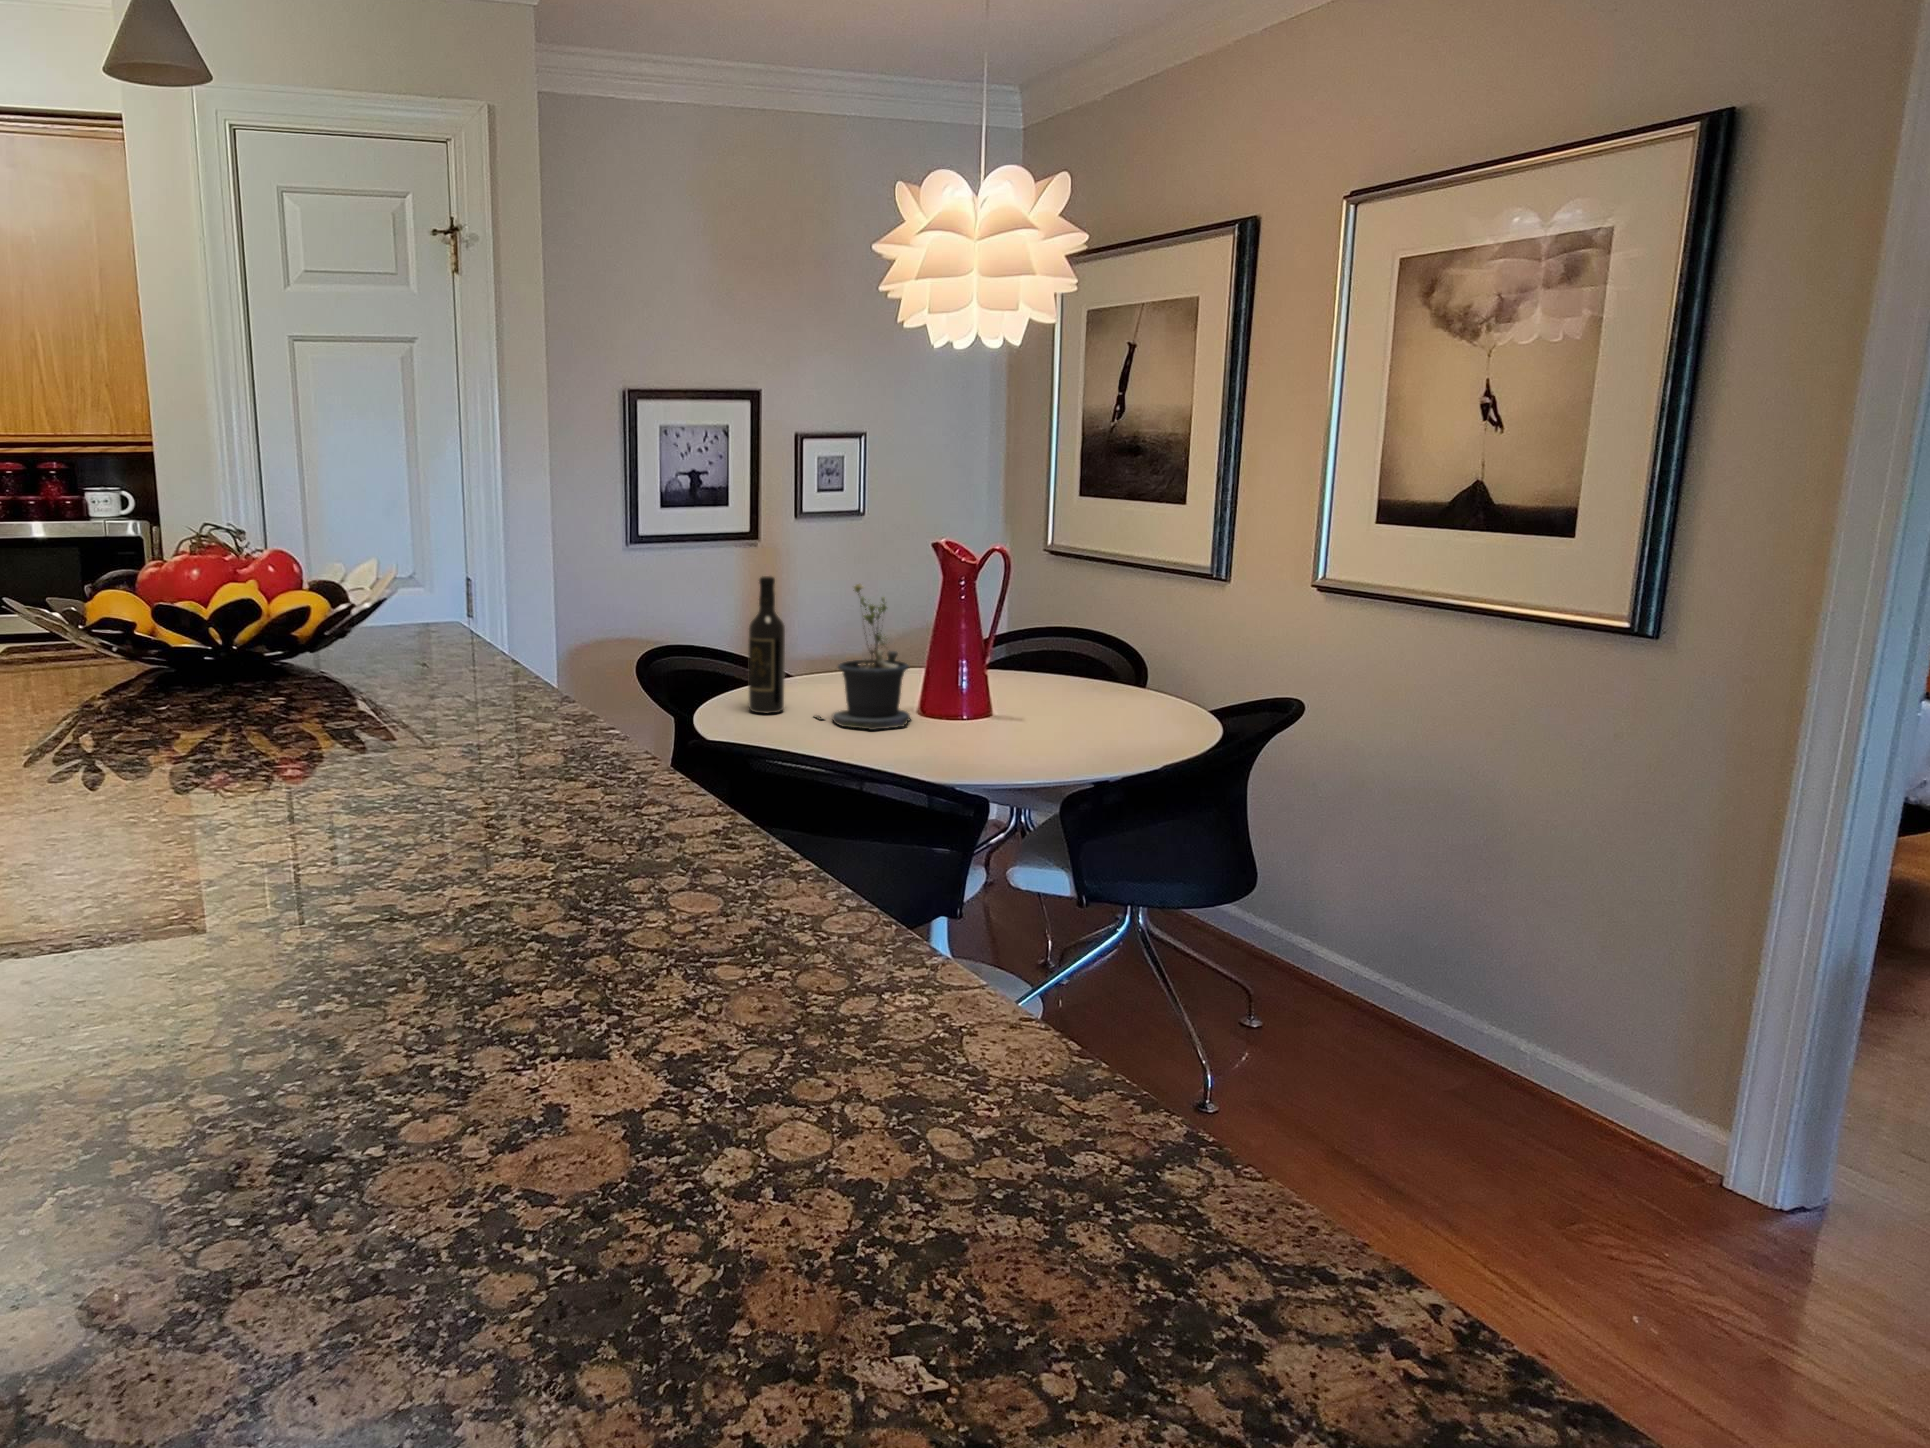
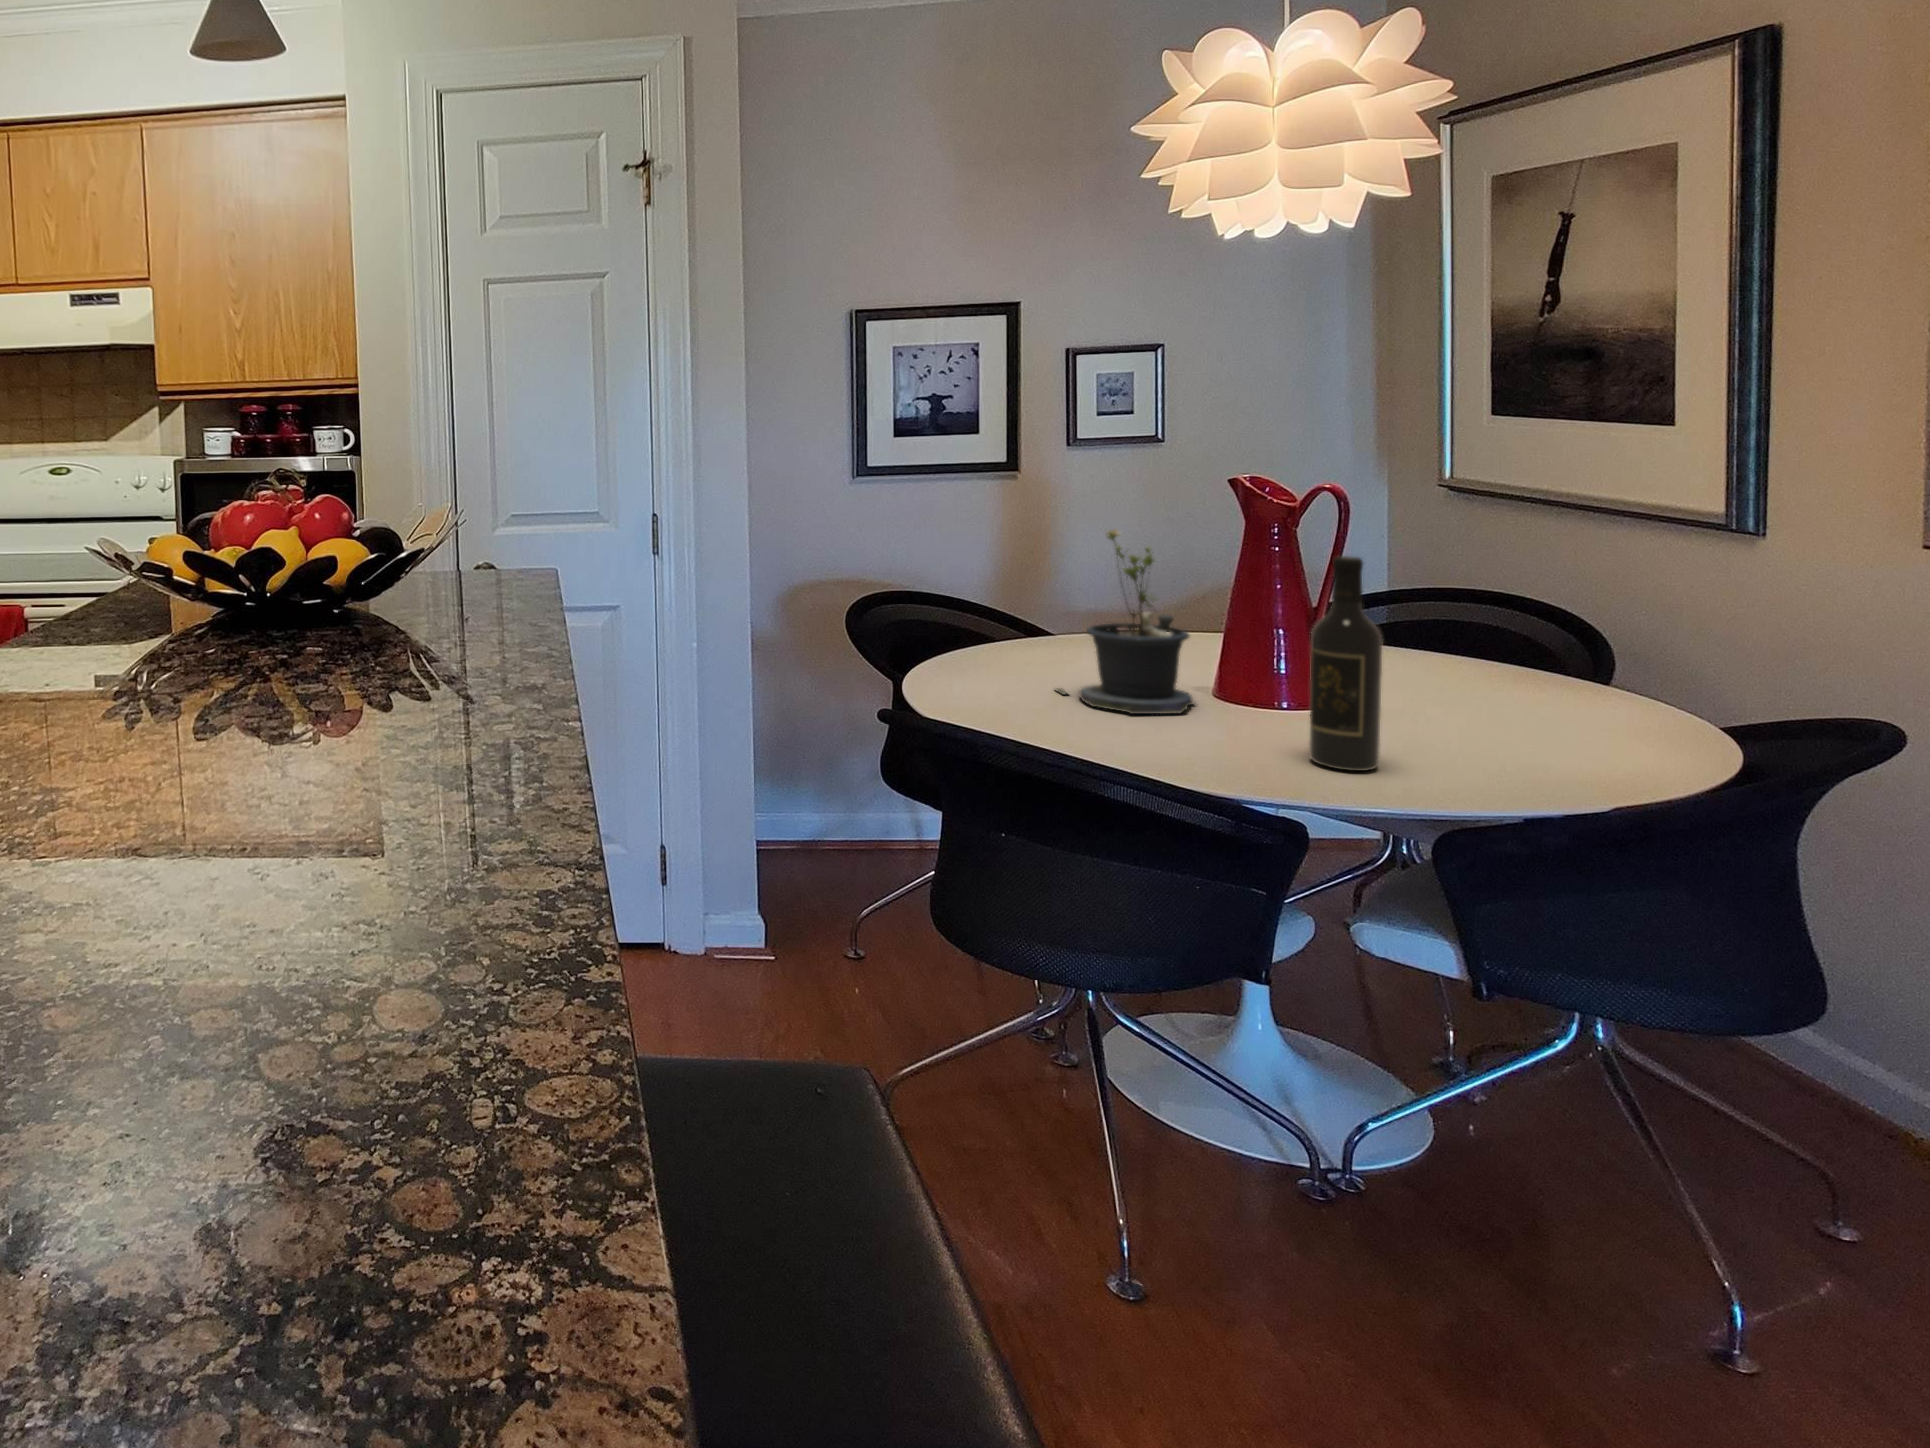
wine bottle: present [748,576,785,714] -> present [1309,556,1382,771]

